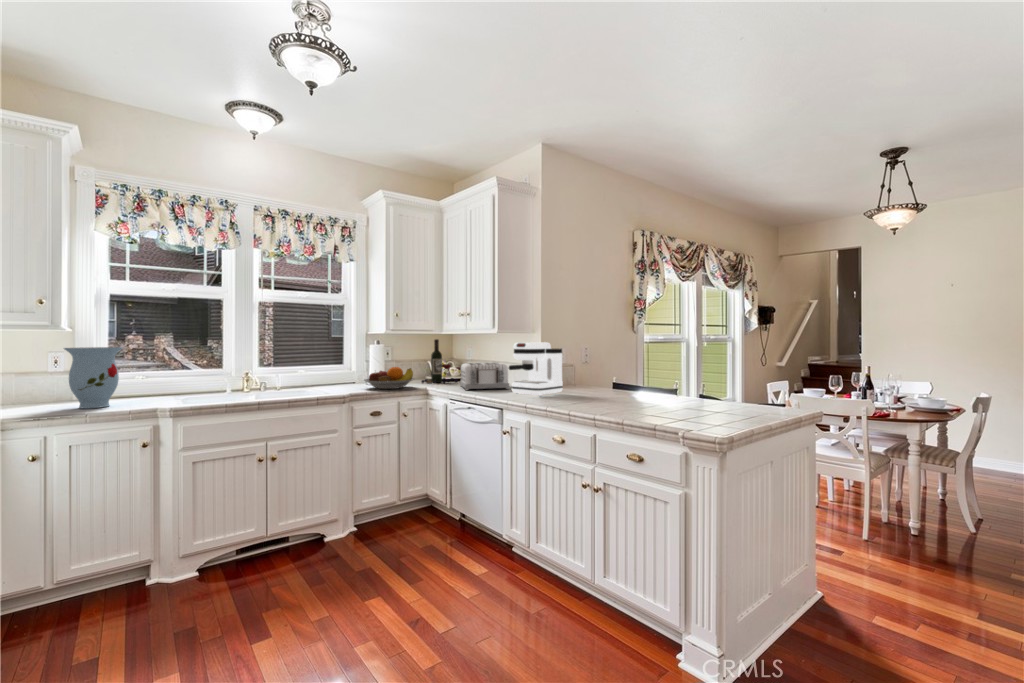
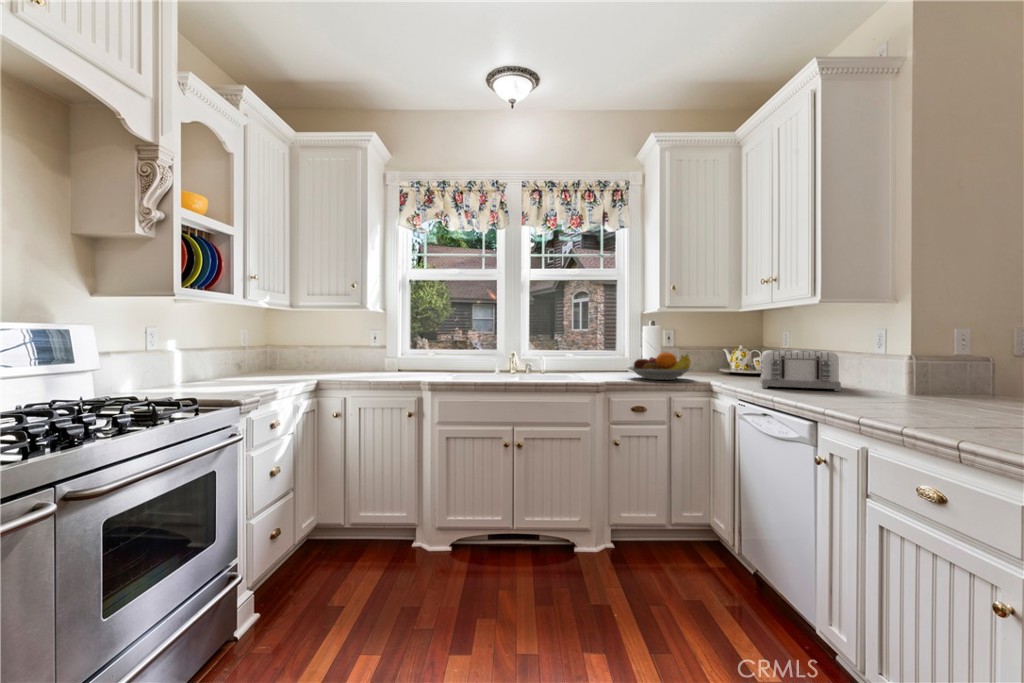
wine bottle: present [421,339,461,384] -> none [708,319,774,377]
coffee maker: present [509,342,563,396] -> none [831,313,951,405]
vase: present [64,347,122,409] -> none [359,324,401,378]

